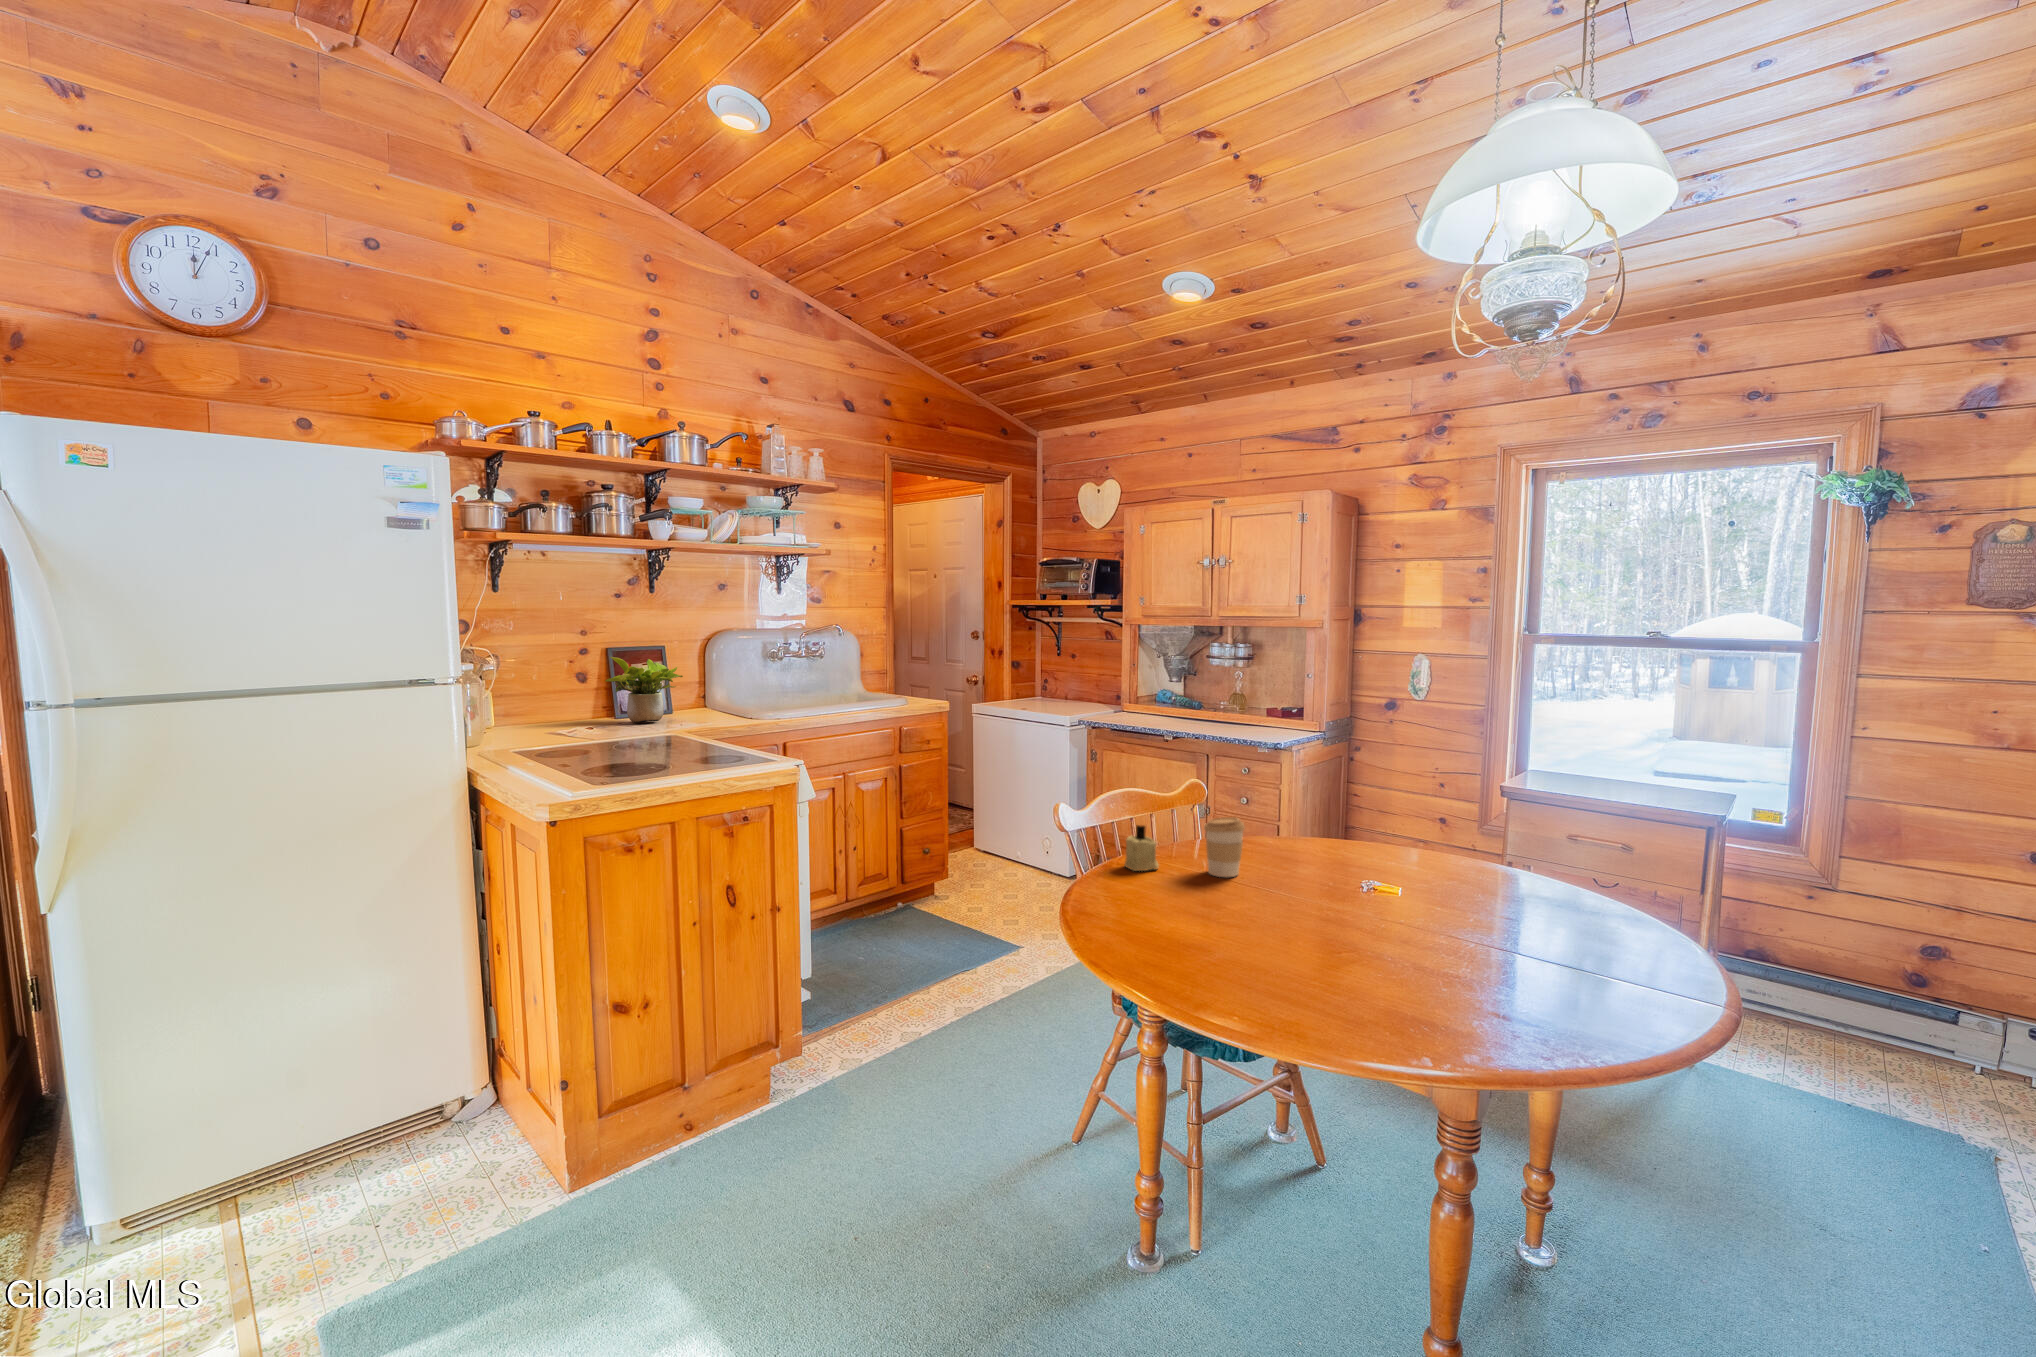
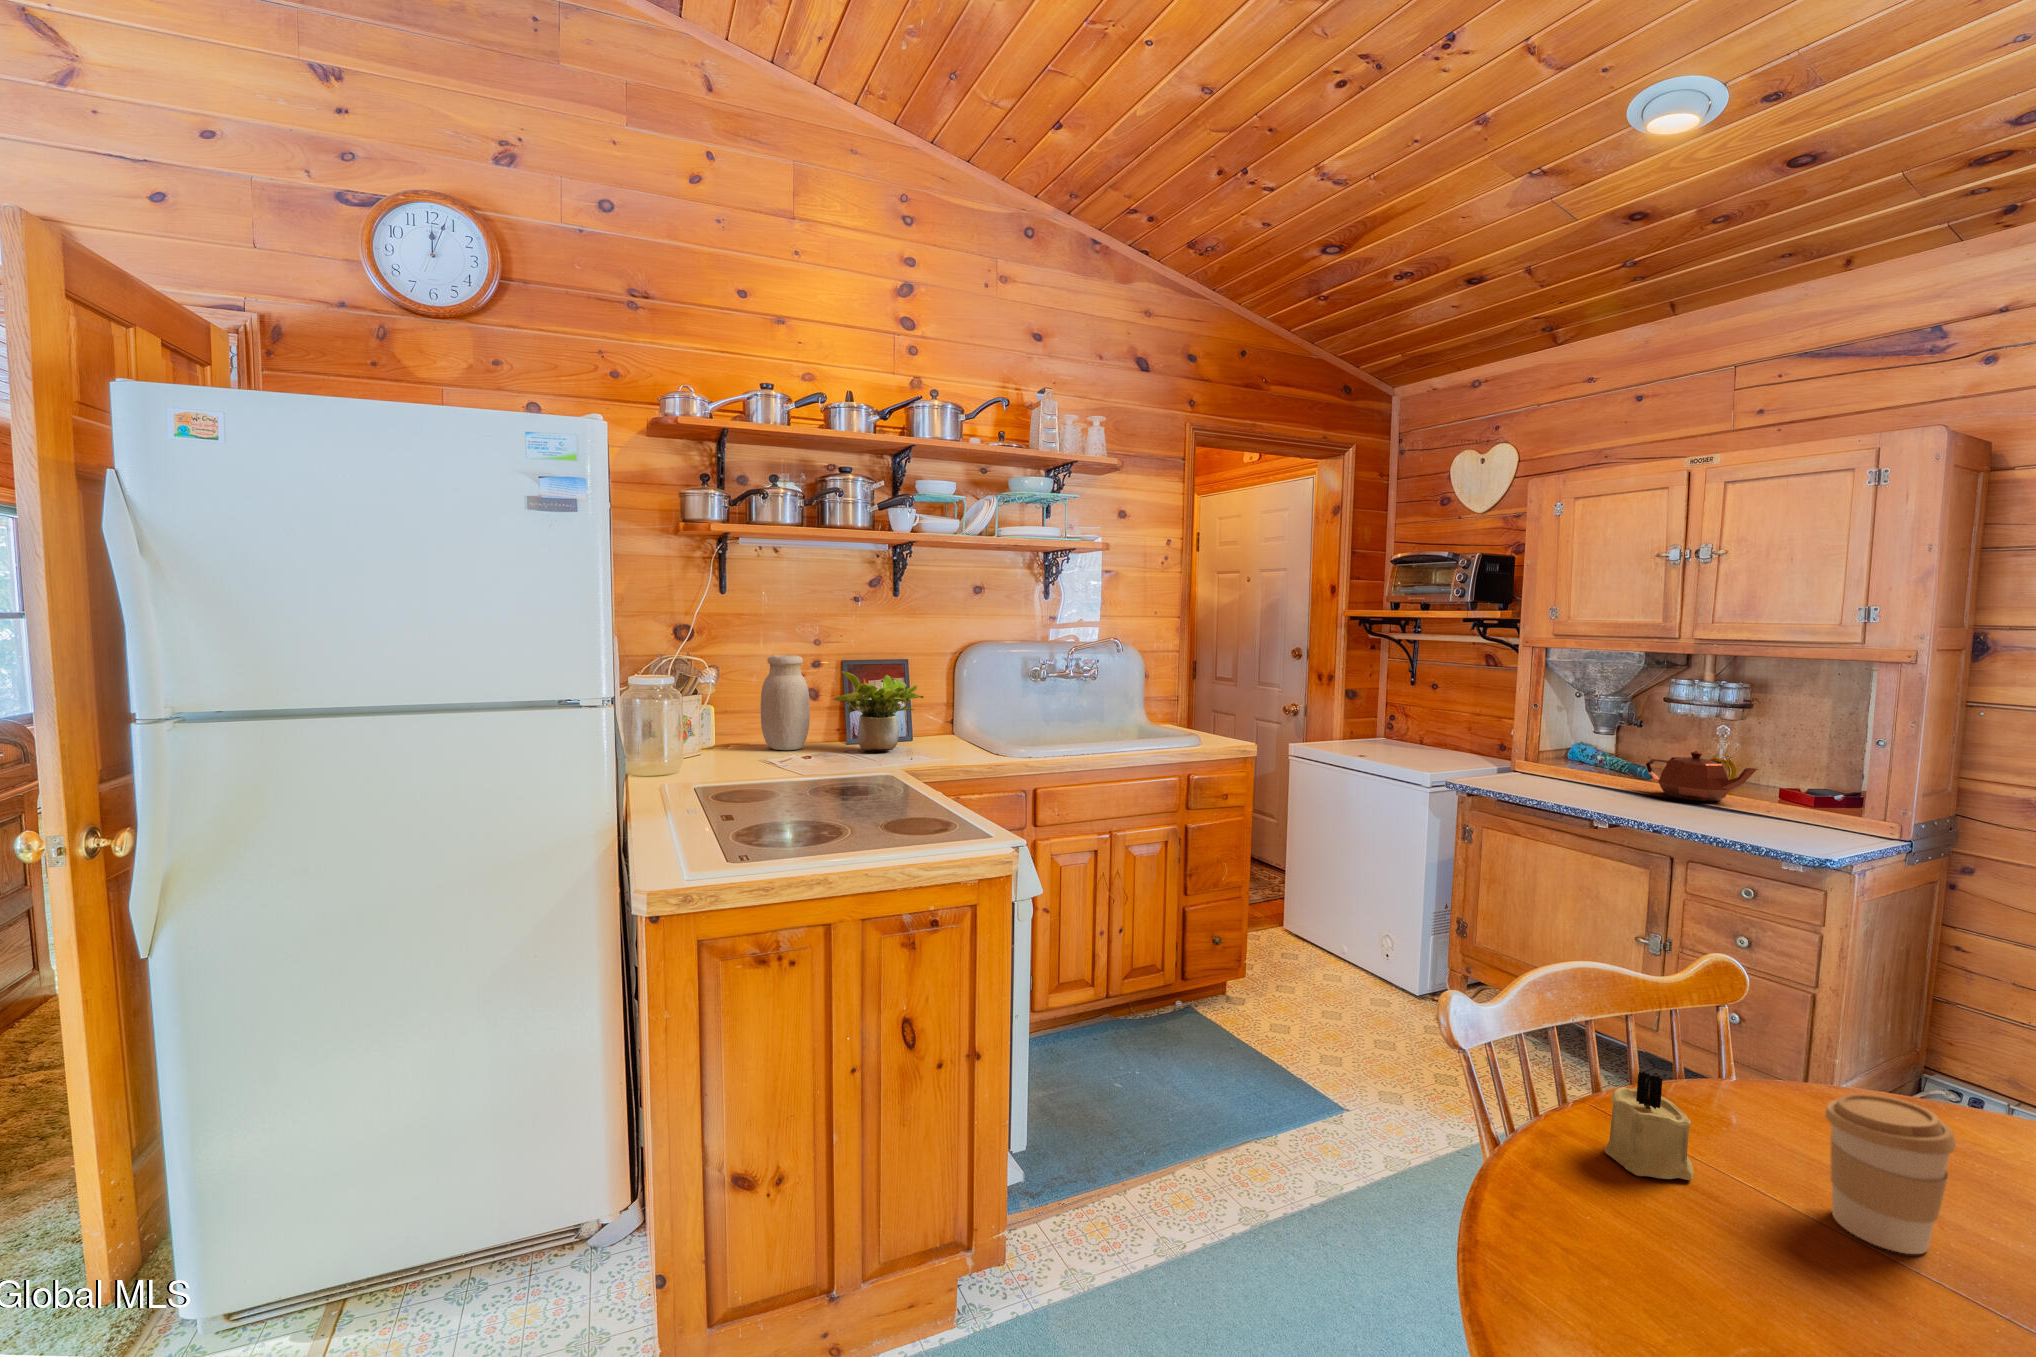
jar: none [533,644,580,726] -> present [761,655,810,750]
teapot: none [1197,690,1253,722] -> present [1645,751,1758,801]

